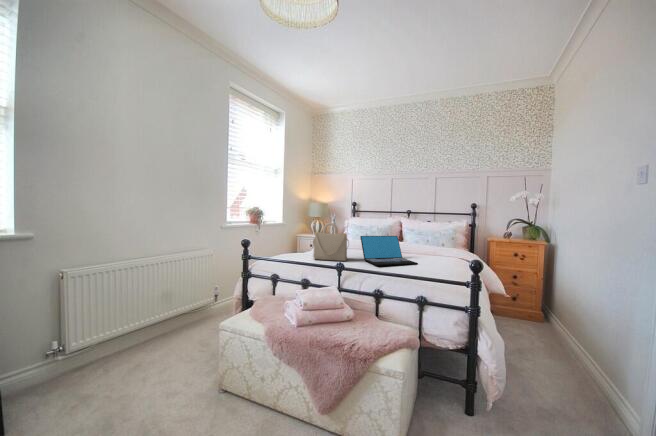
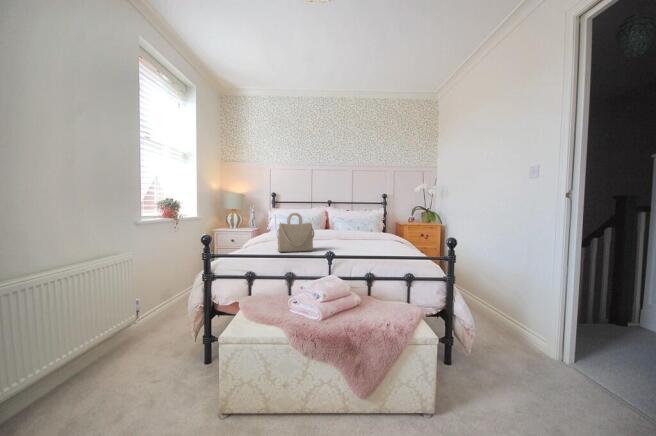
laptop: present [360,236,418,266] -> none [322,224,376,252]

